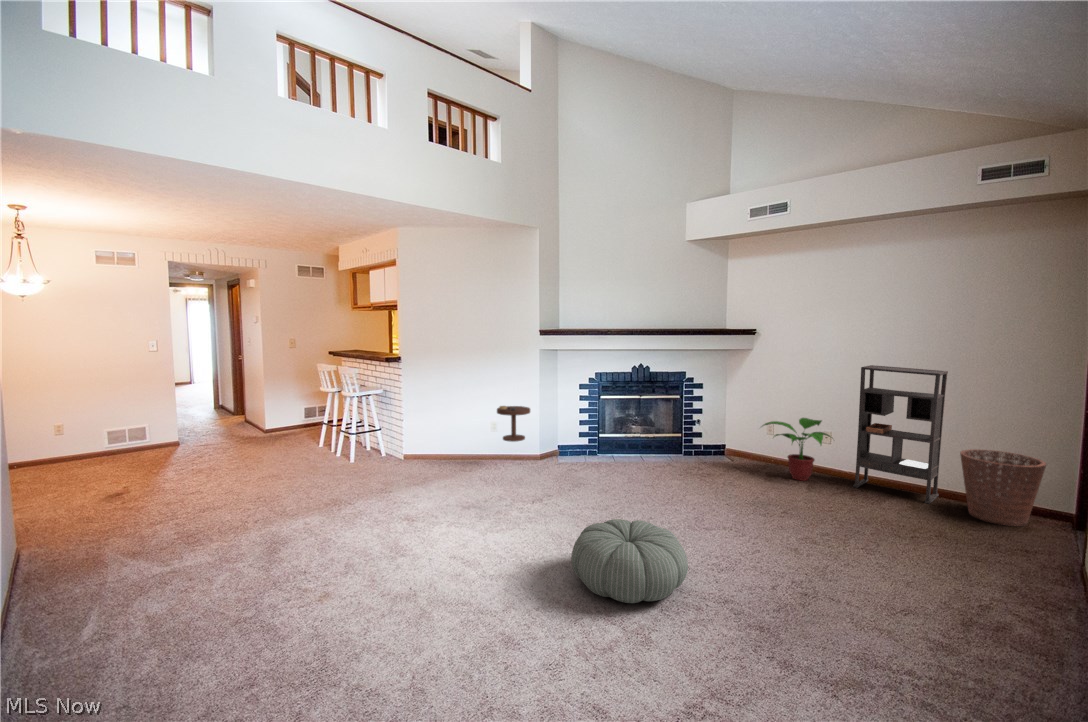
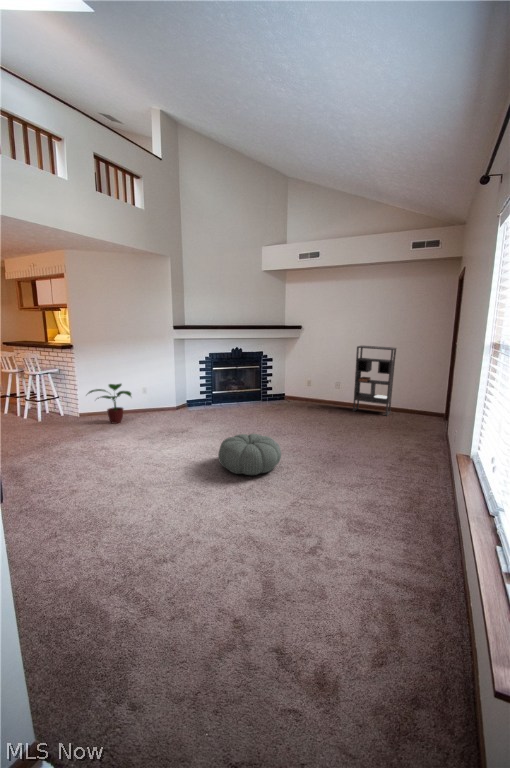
side table: present [497,406,530,442] -> none [147,376,170,416]
potted plant: present [763,418,830,481] -> present [88,384,131,424]
basket: present [960,449,1046,526] -> none [401,387,436,423]

